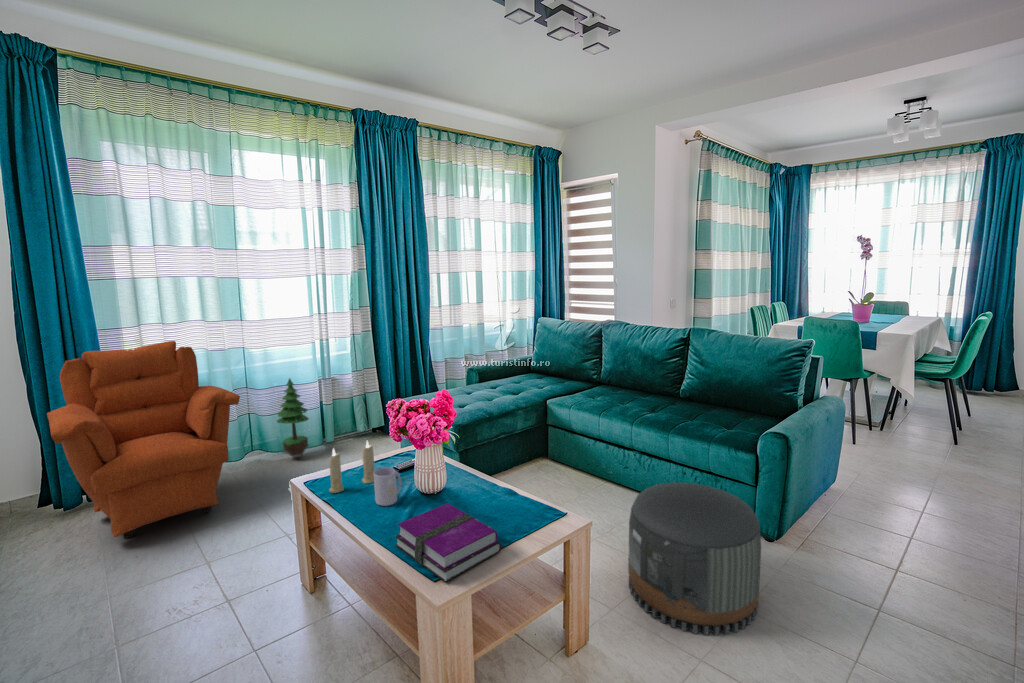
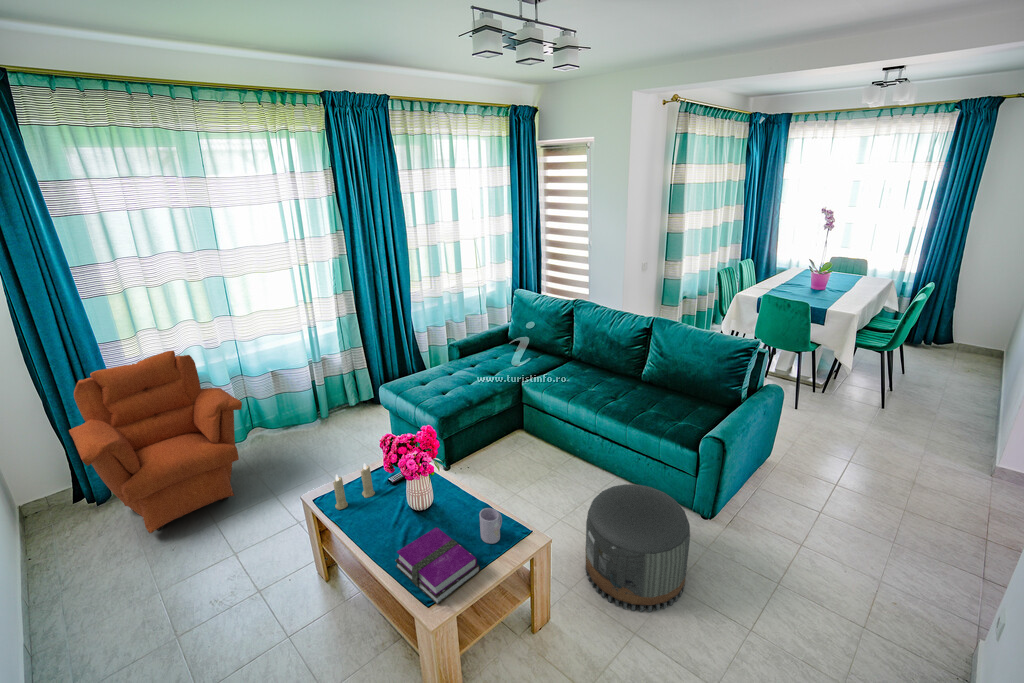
potted tree: present [277,378,309,458] -> none [274,368,306,437]
mug: present [374,467,401,506] -> present [479,508,502,544]

